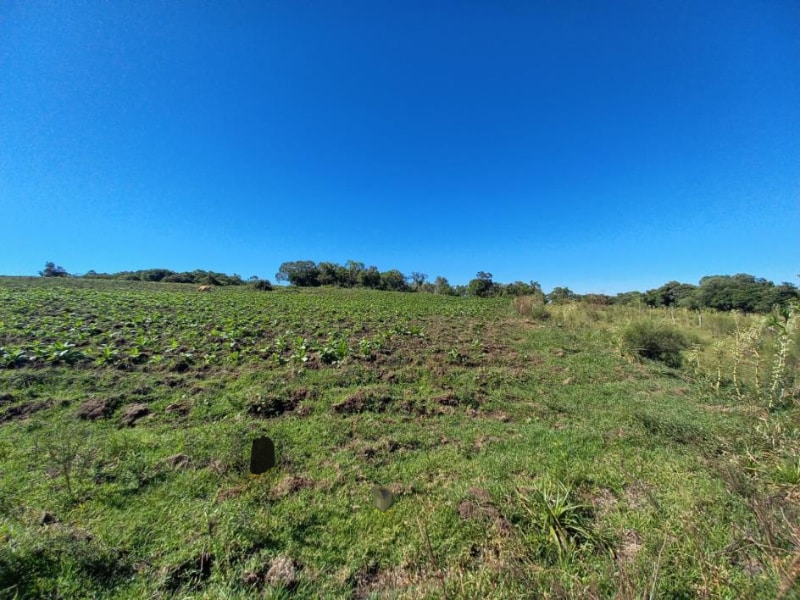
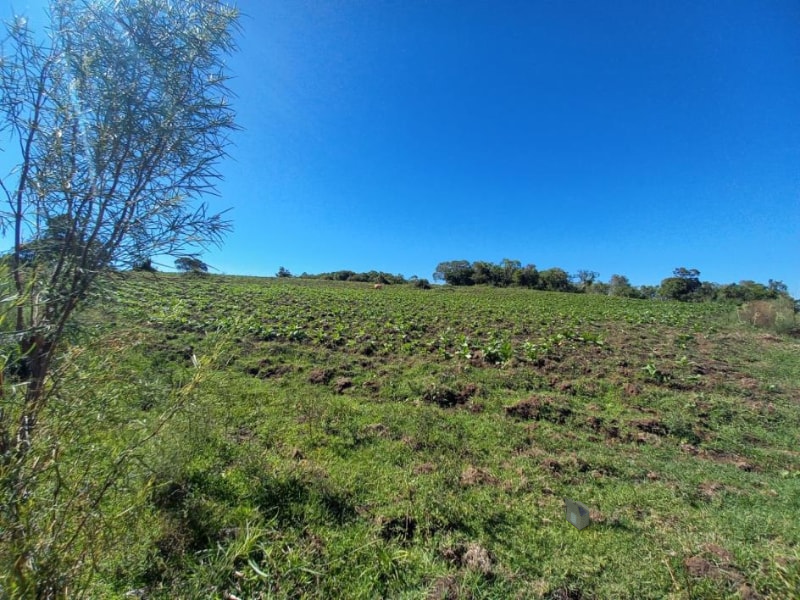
backpack: present [250,435,275,474] -> none [436,421,457,455]

